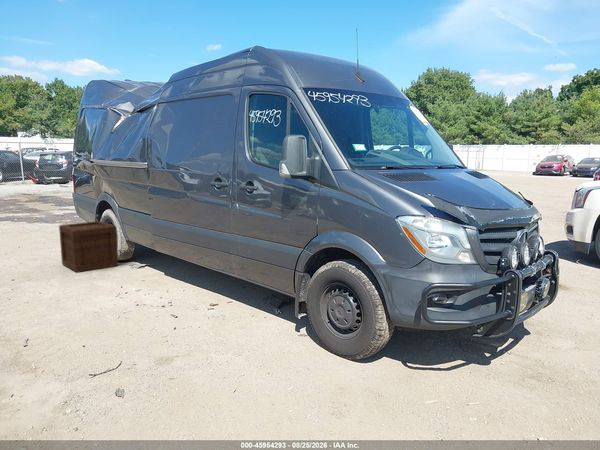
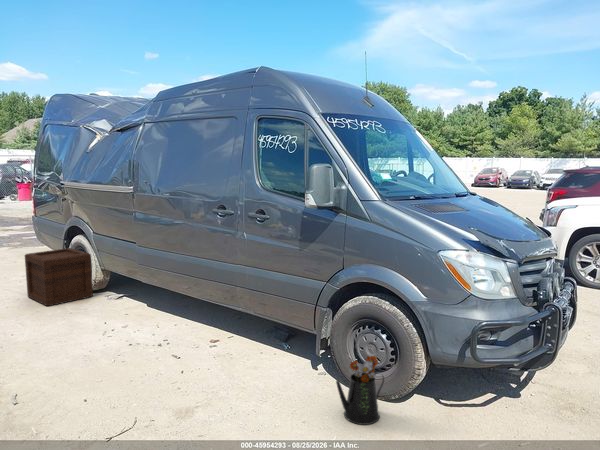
watering can: none [300,314,349,380] -> present [336,356,384,425]

